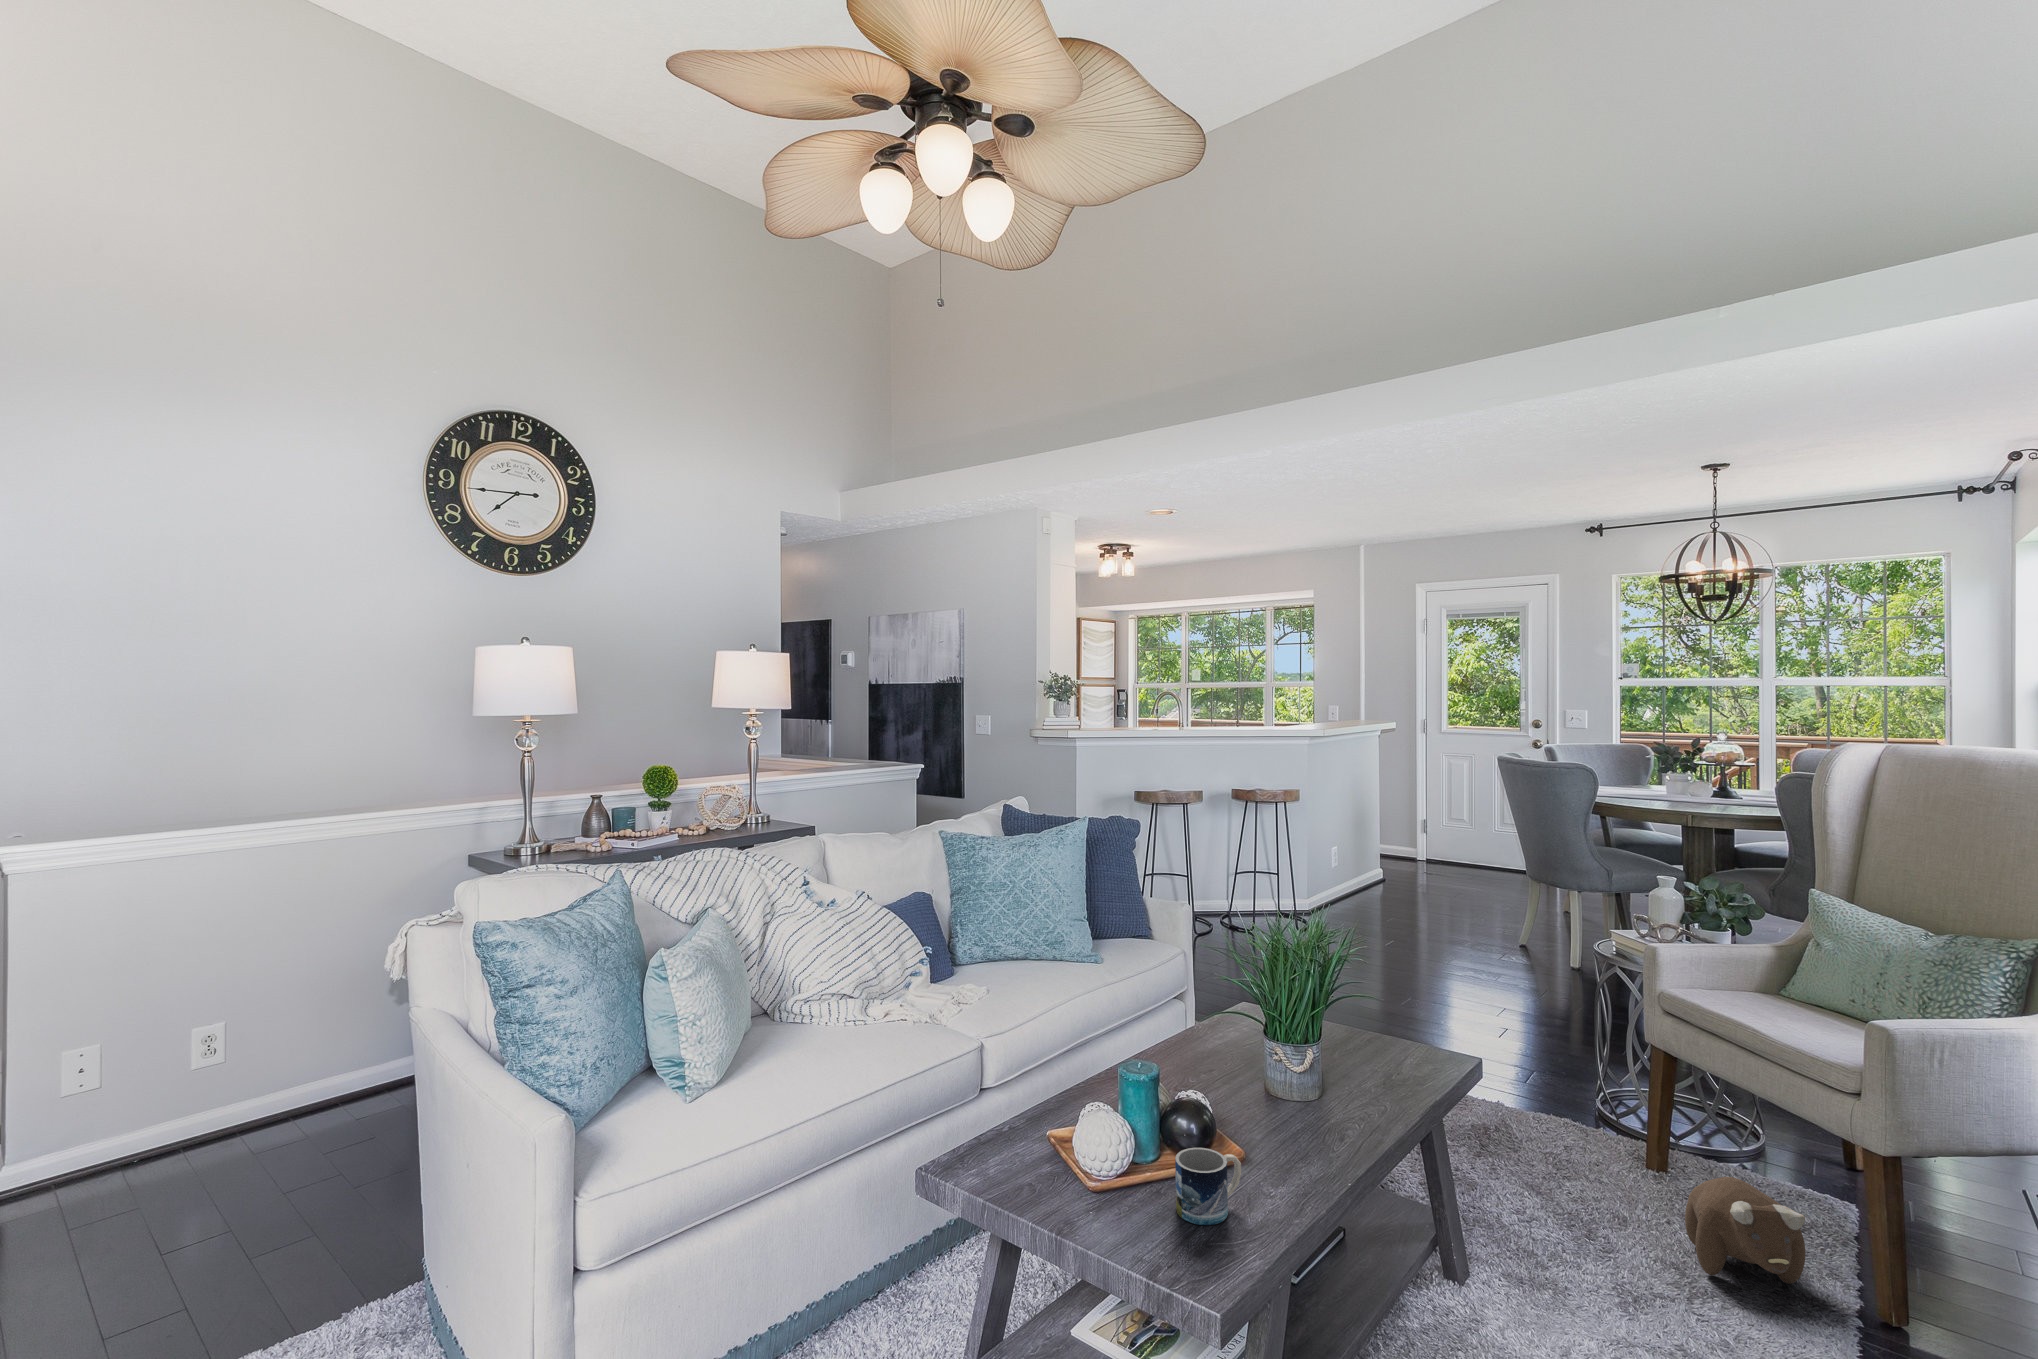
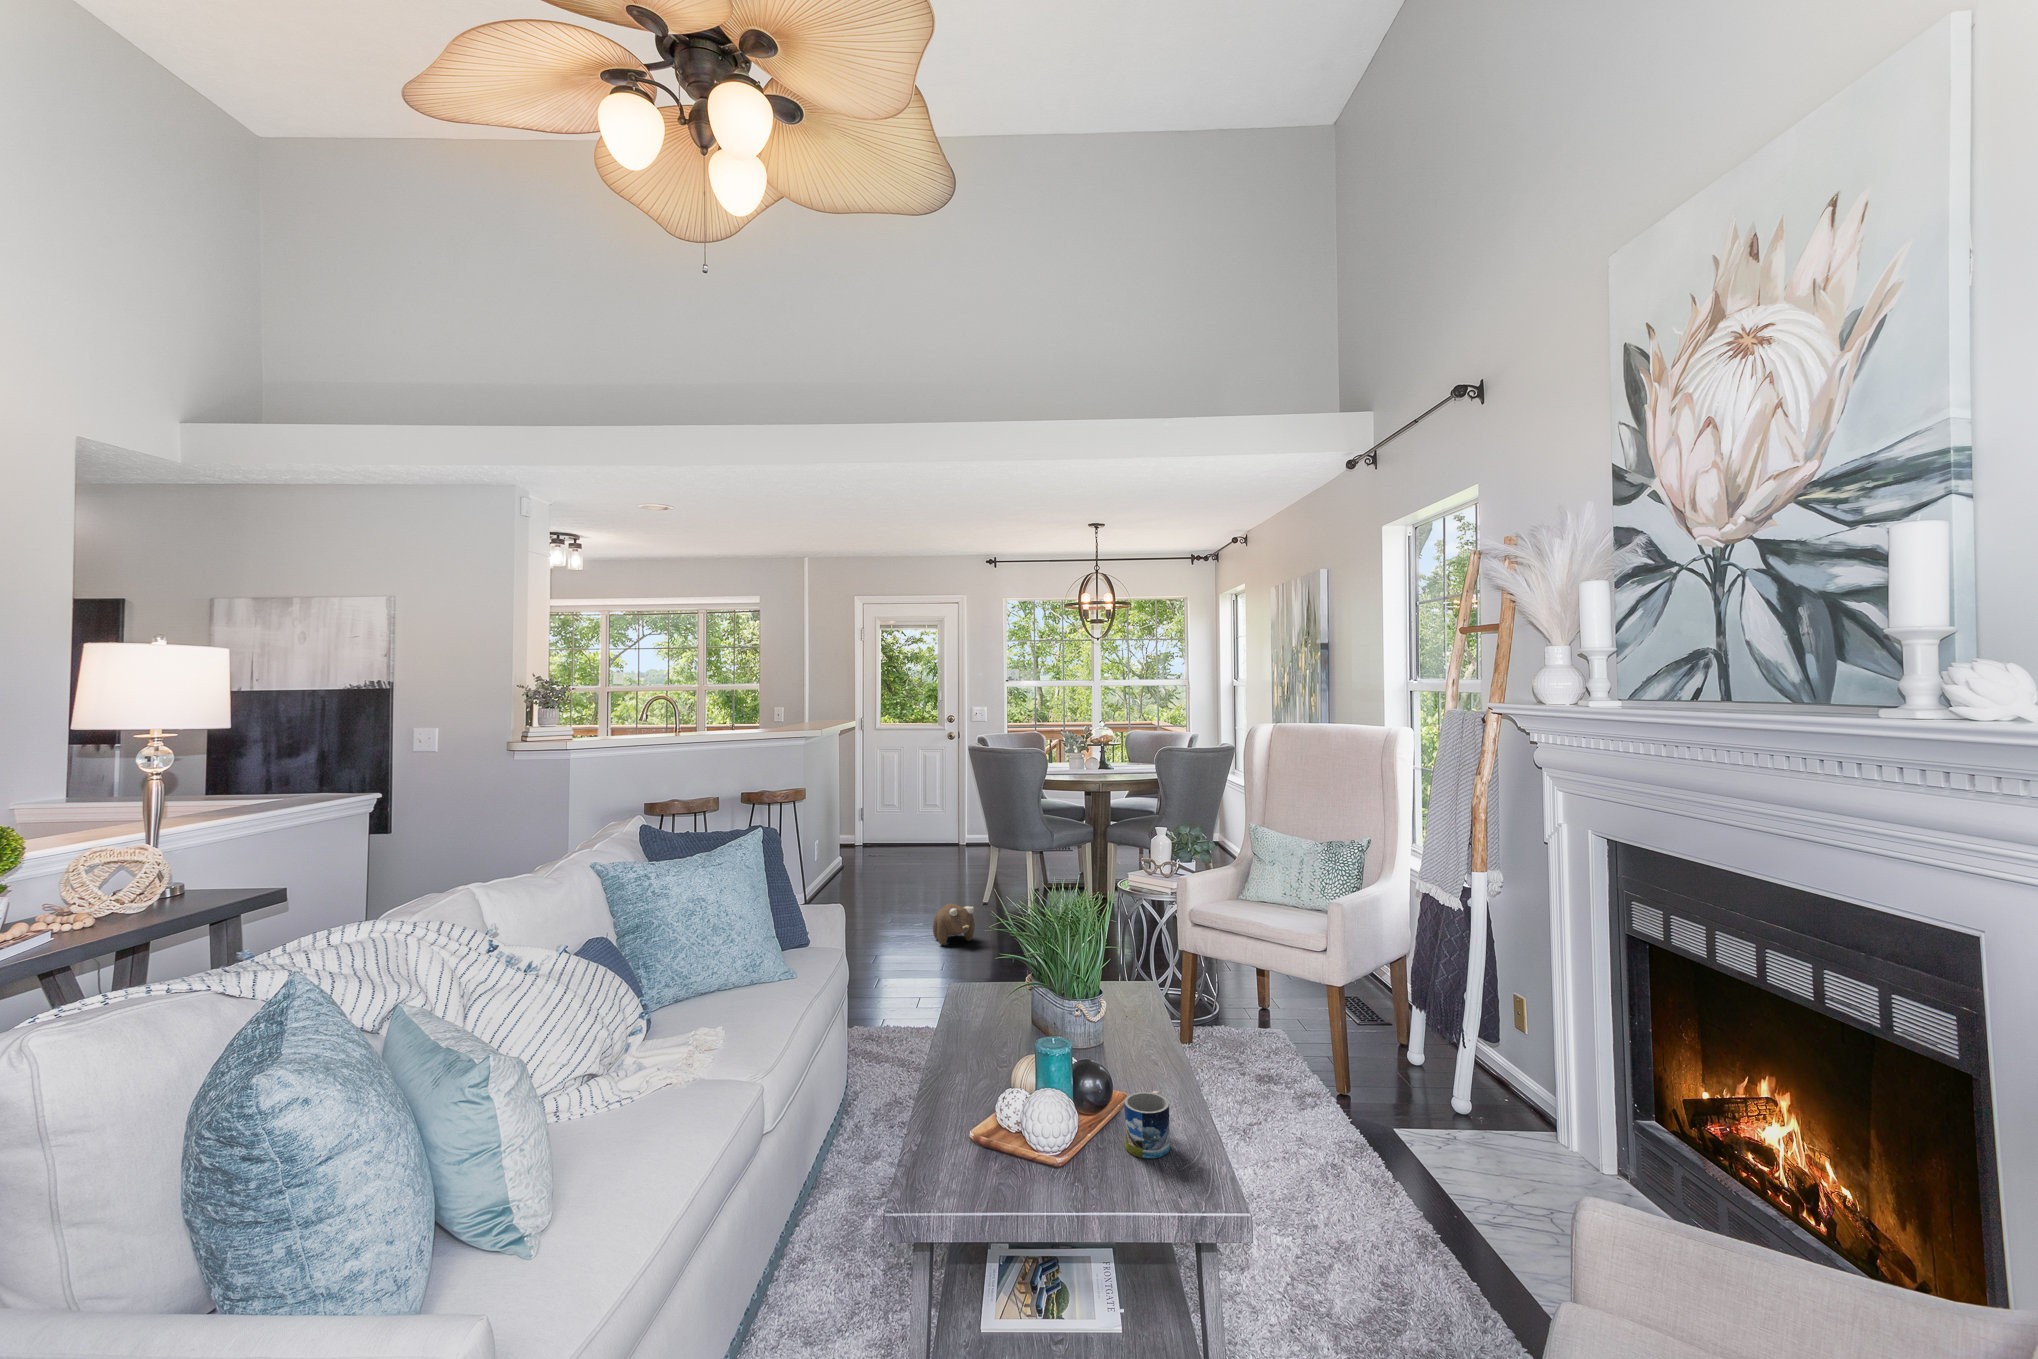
plush toy: present [1685,1177,1805,1284] -> present [933,903,975,945]

